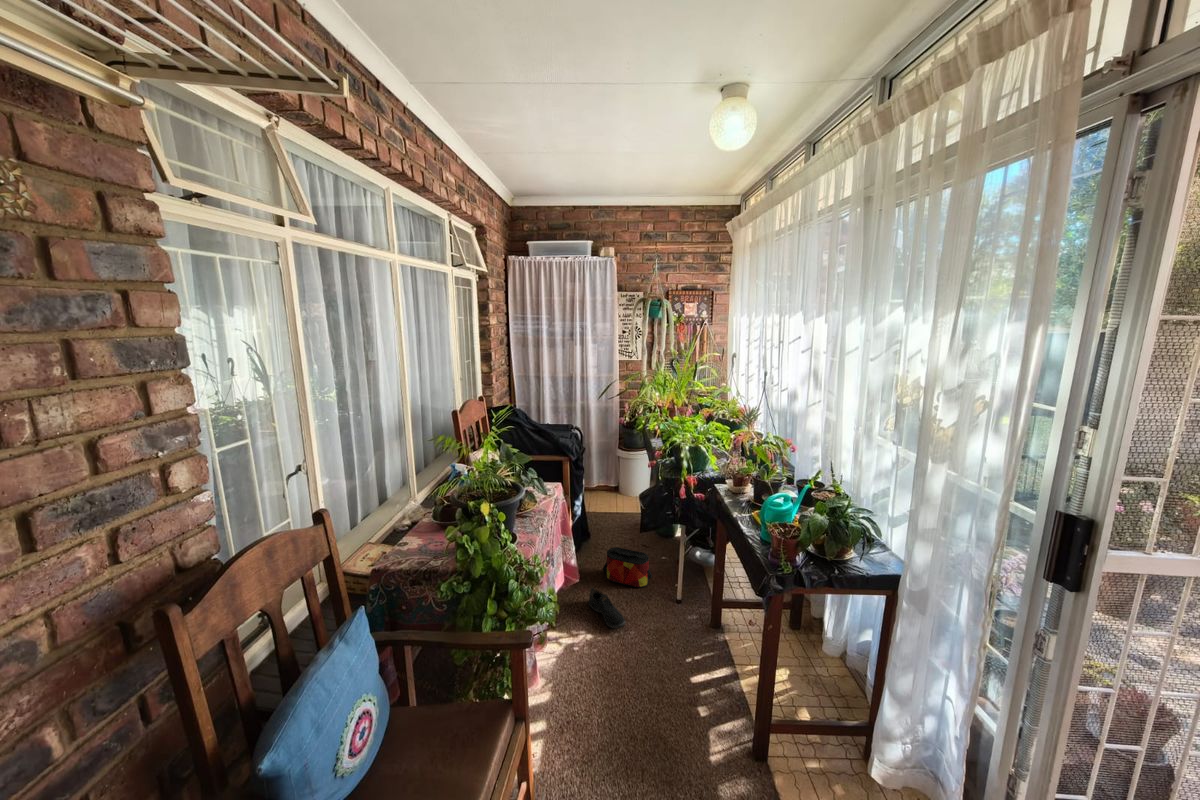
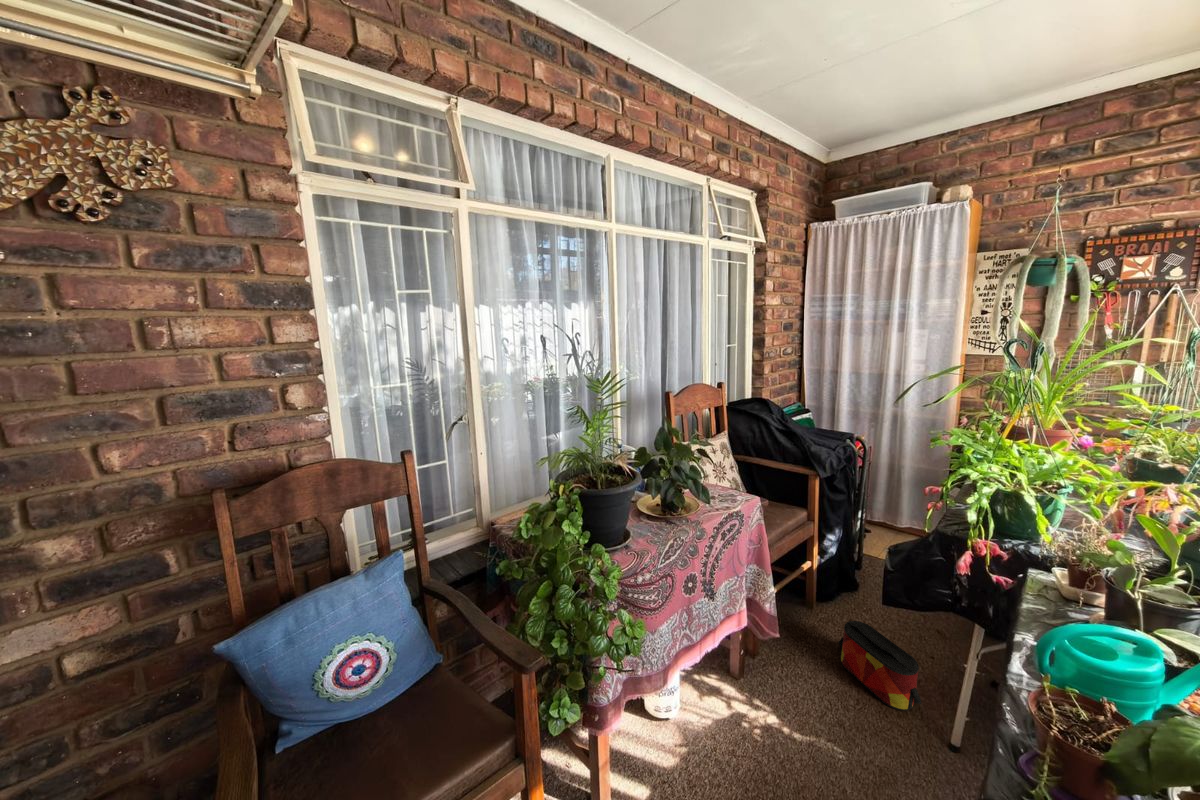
shoe: present [589,587,625,629] -> none [789,660,830,749]

